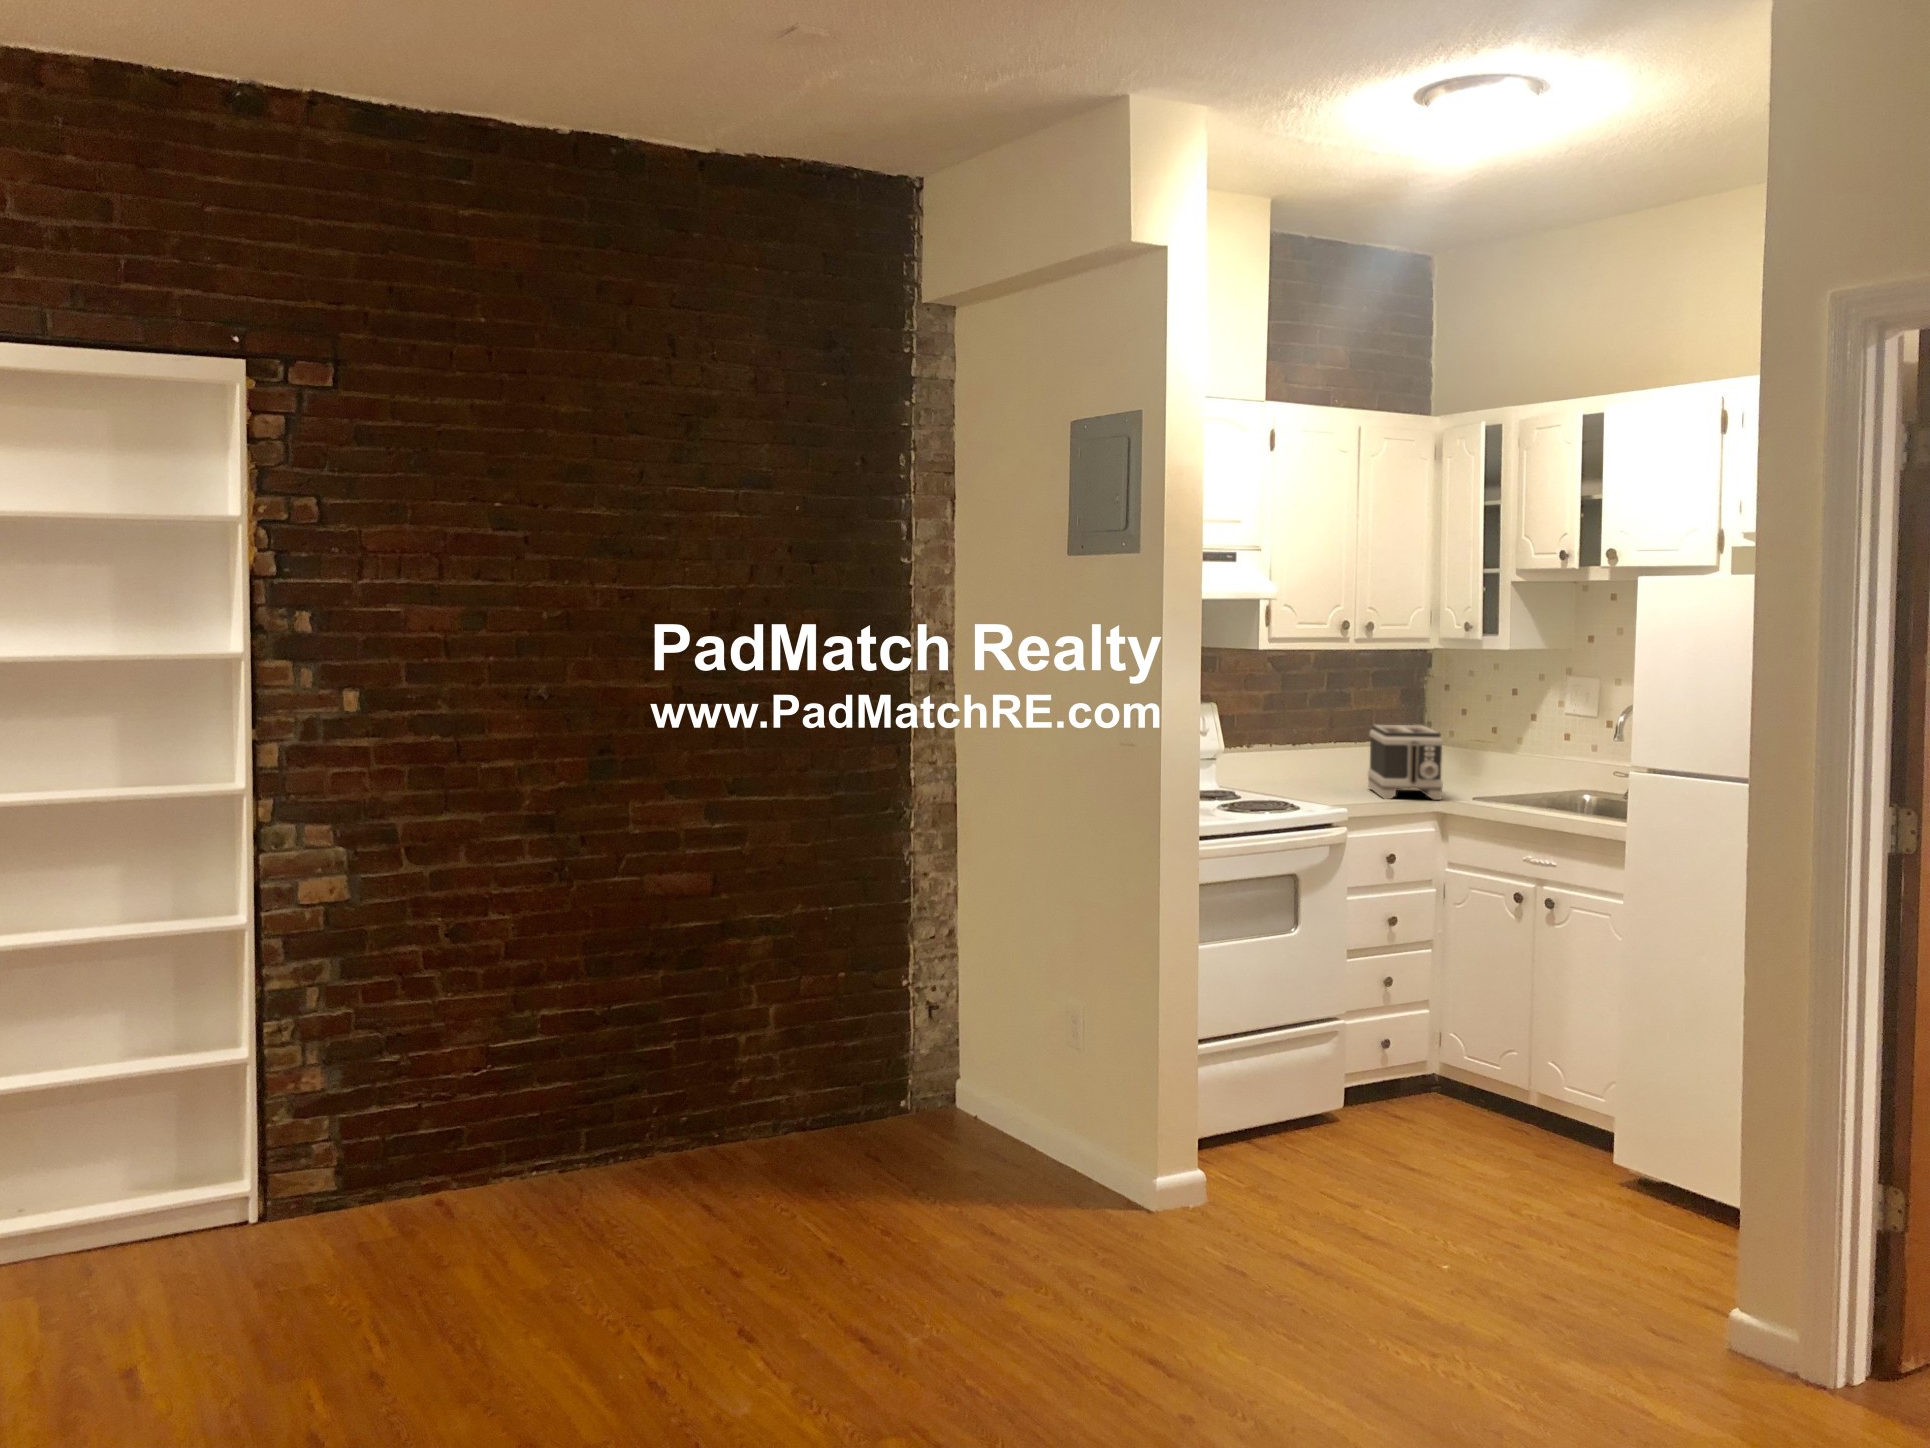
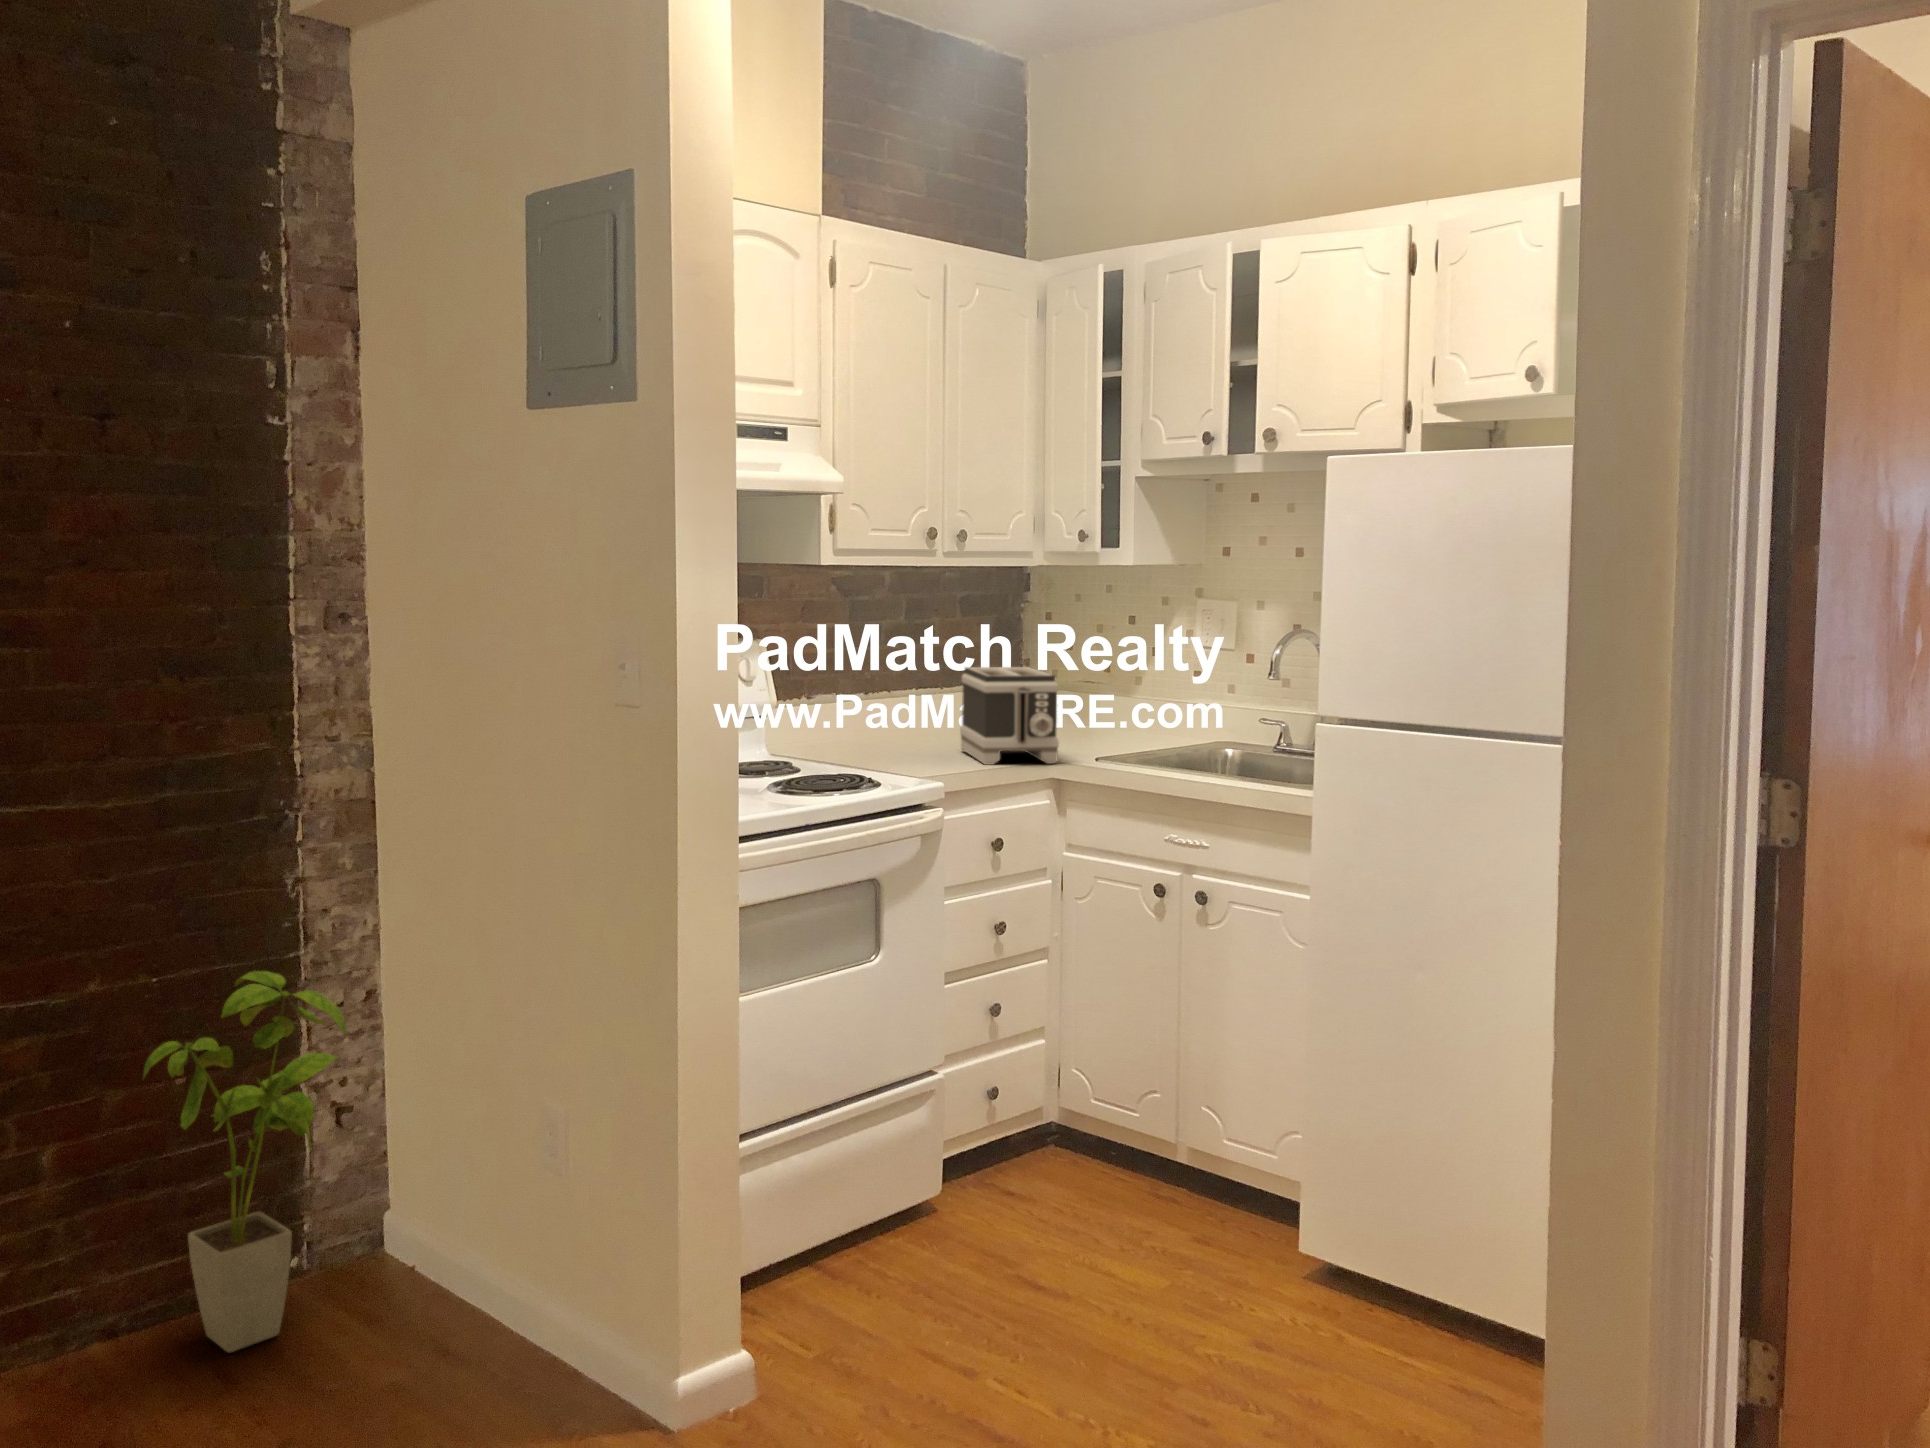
house plant: none [828,907,949,1144] -> present [143,971,347,1353]

